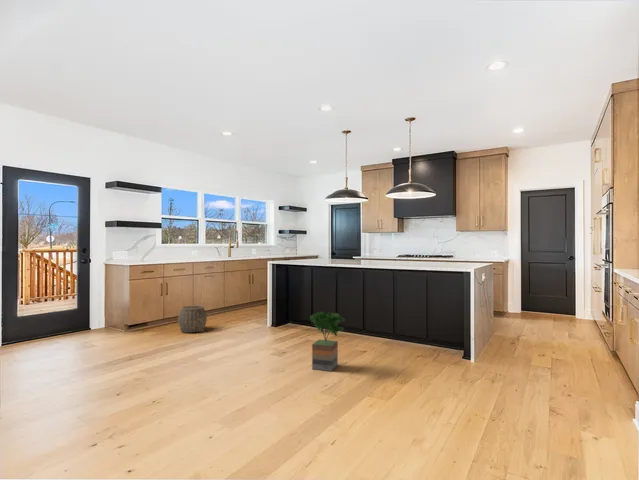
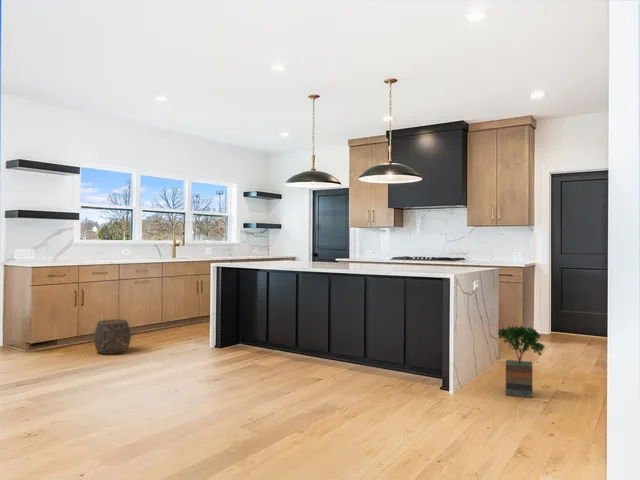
potted tree: present [311,312,344,371] -> present [498,326,545,398]

